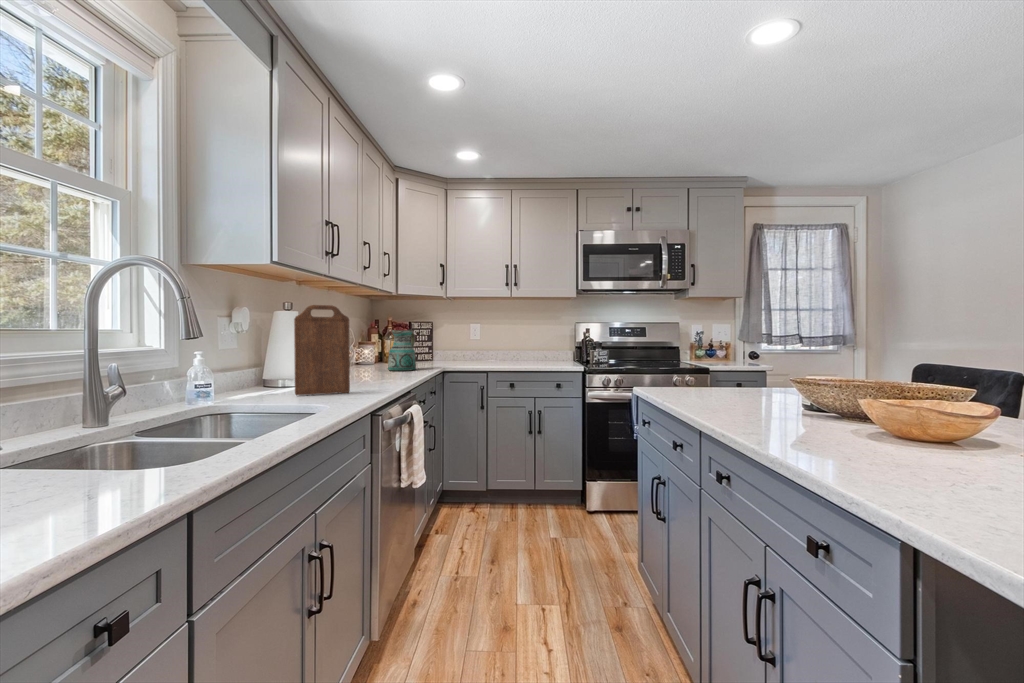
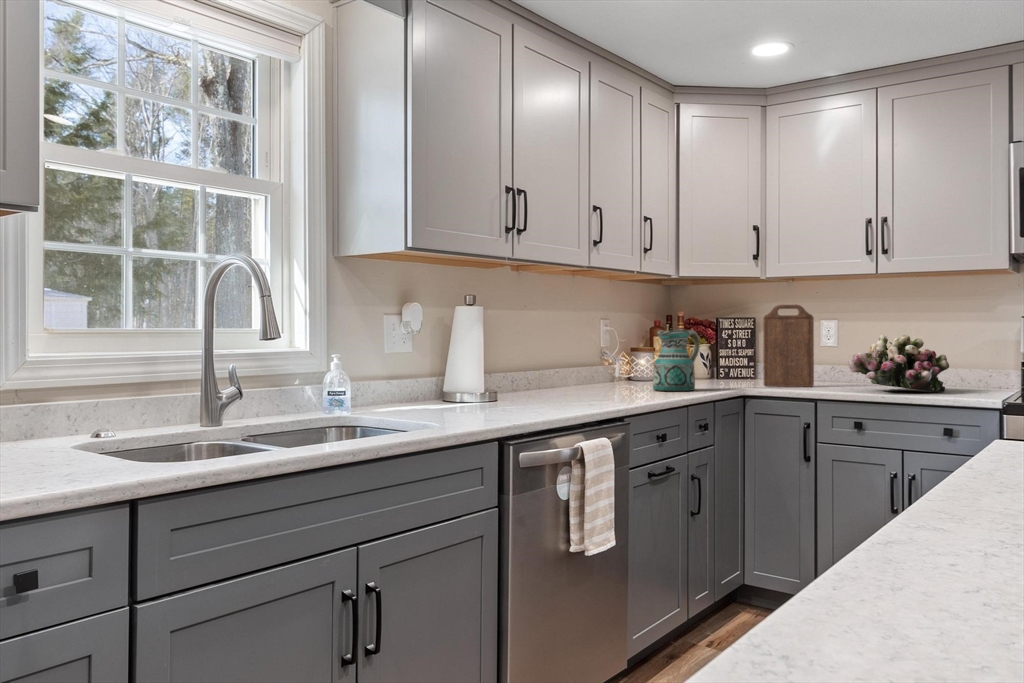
cutting board: present [294,305,350,395] -> present [763,305,814,387]
flower arrangement: none [501,334,551,365] -> present [848,335,949,392]

